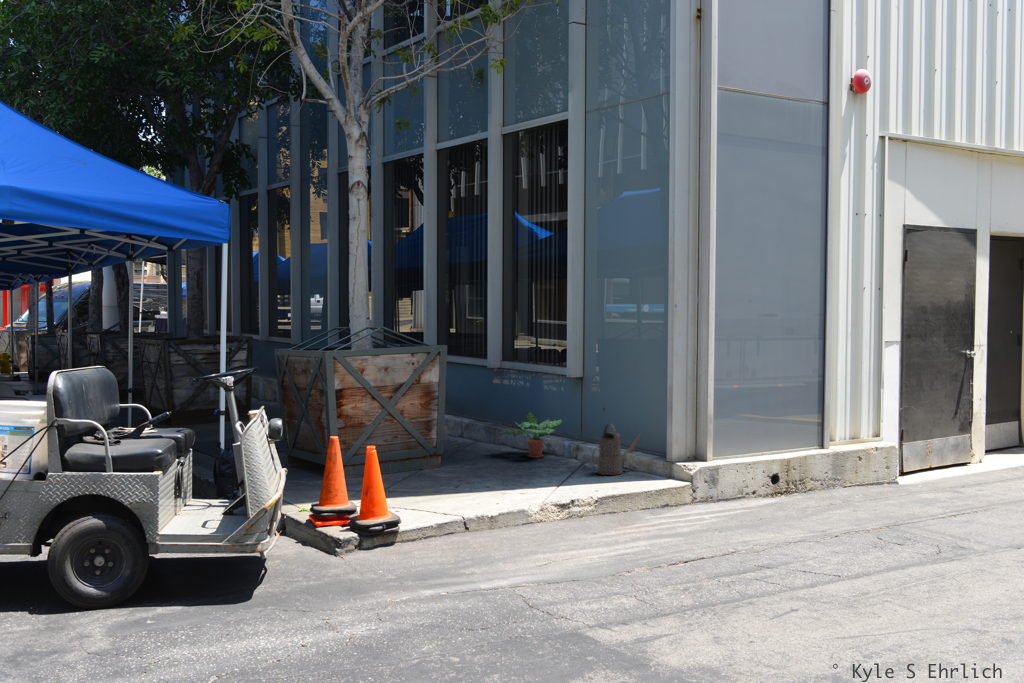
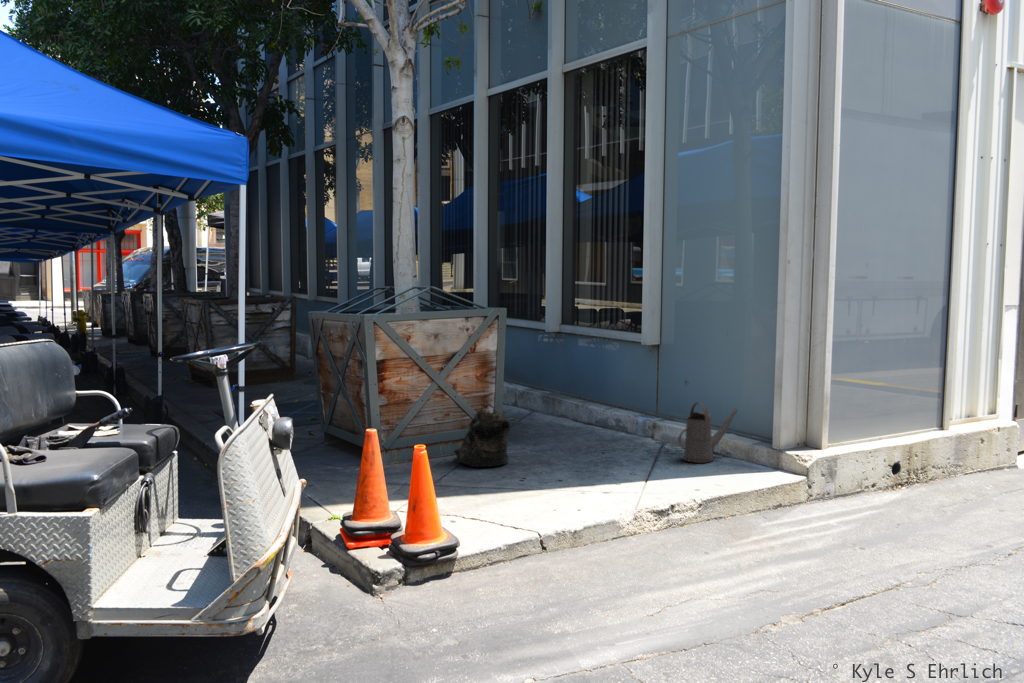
potted plant: present [500,413,562,458] -> none [559,384,632,435]
backpack: none [401,427,450,480] -> present [453,404,510,467]

